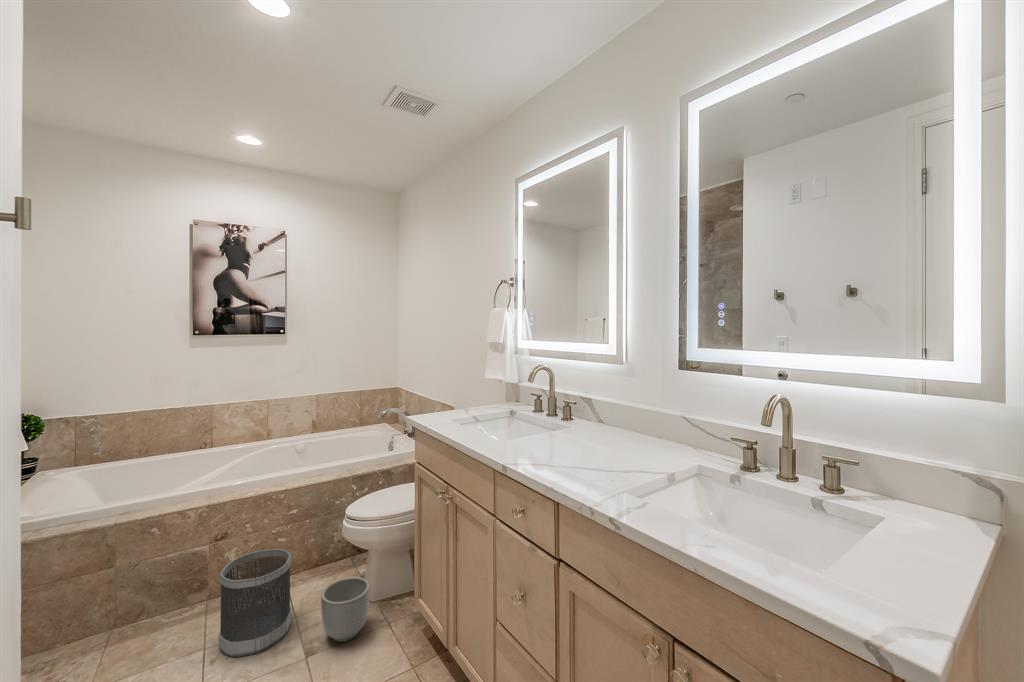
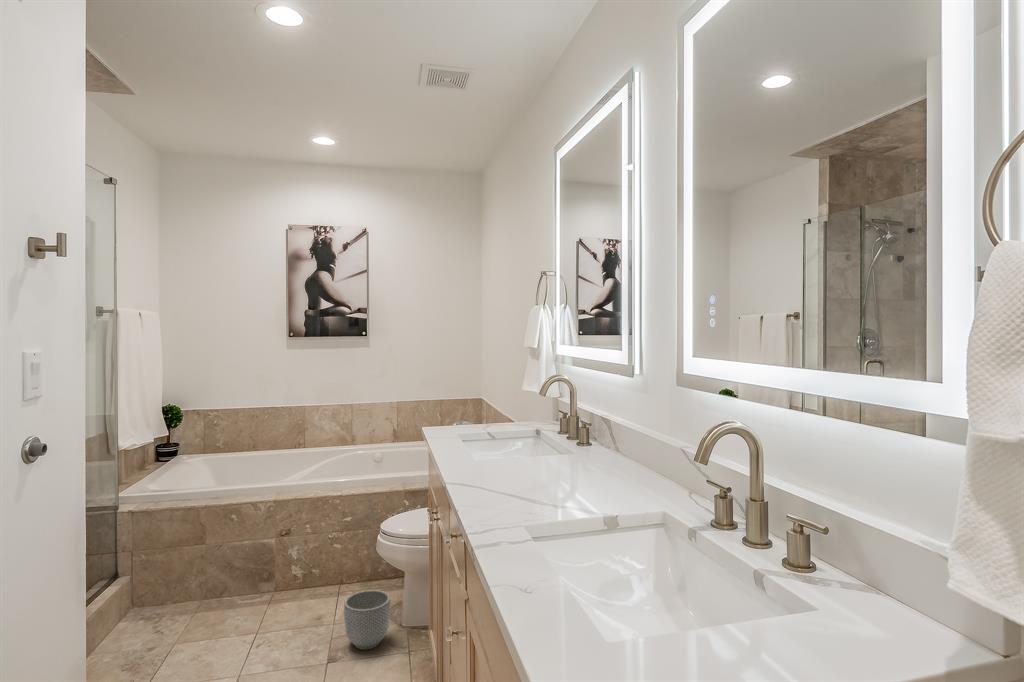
wastebasket: present [219,549,292,657] -> none [268,550,330,640]

